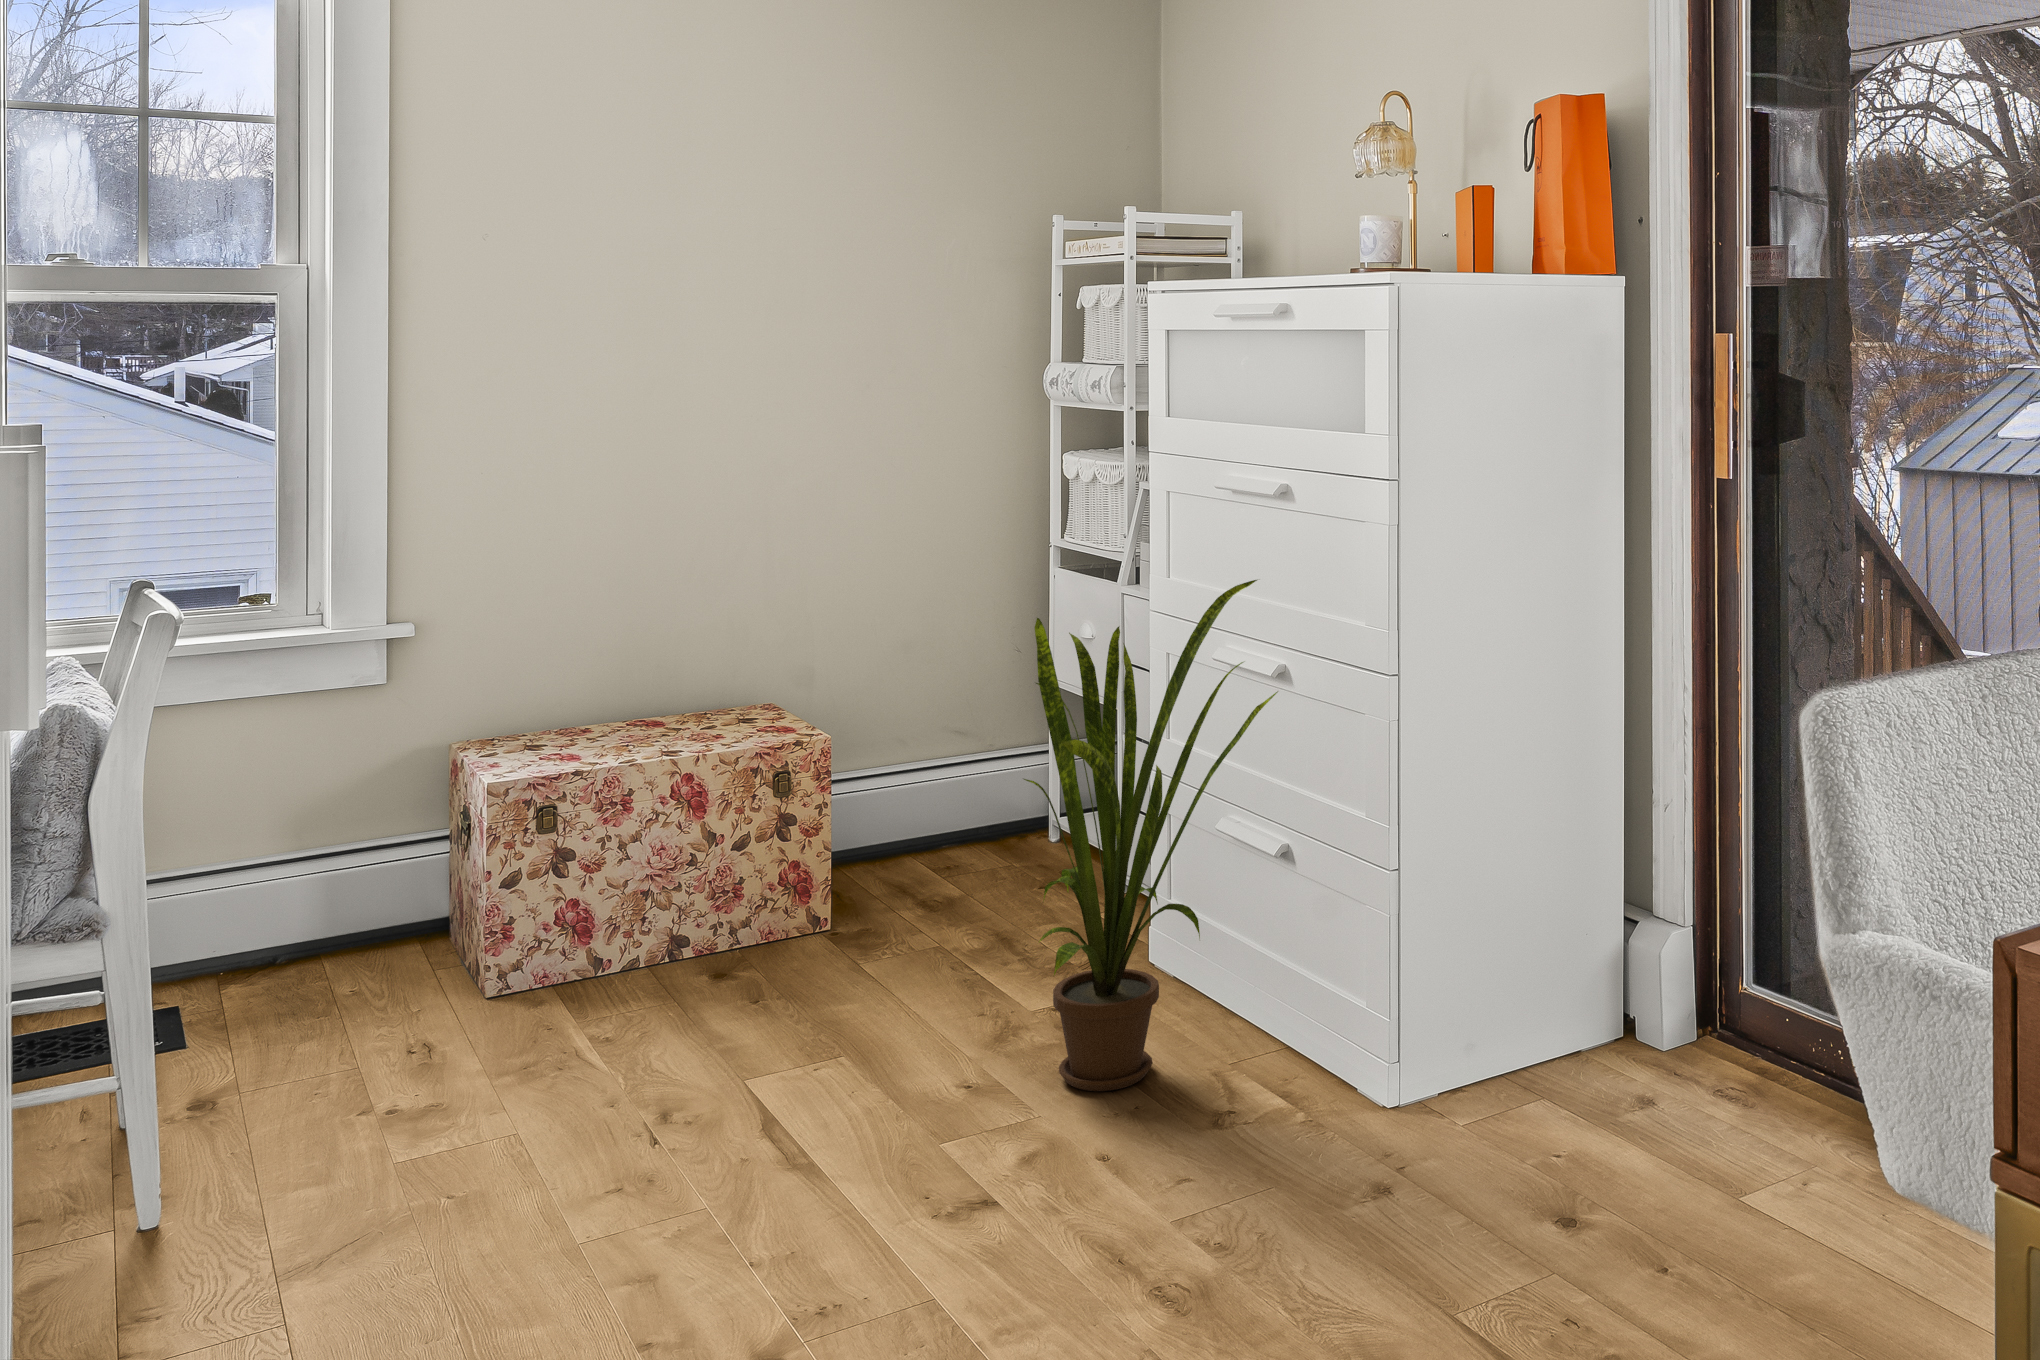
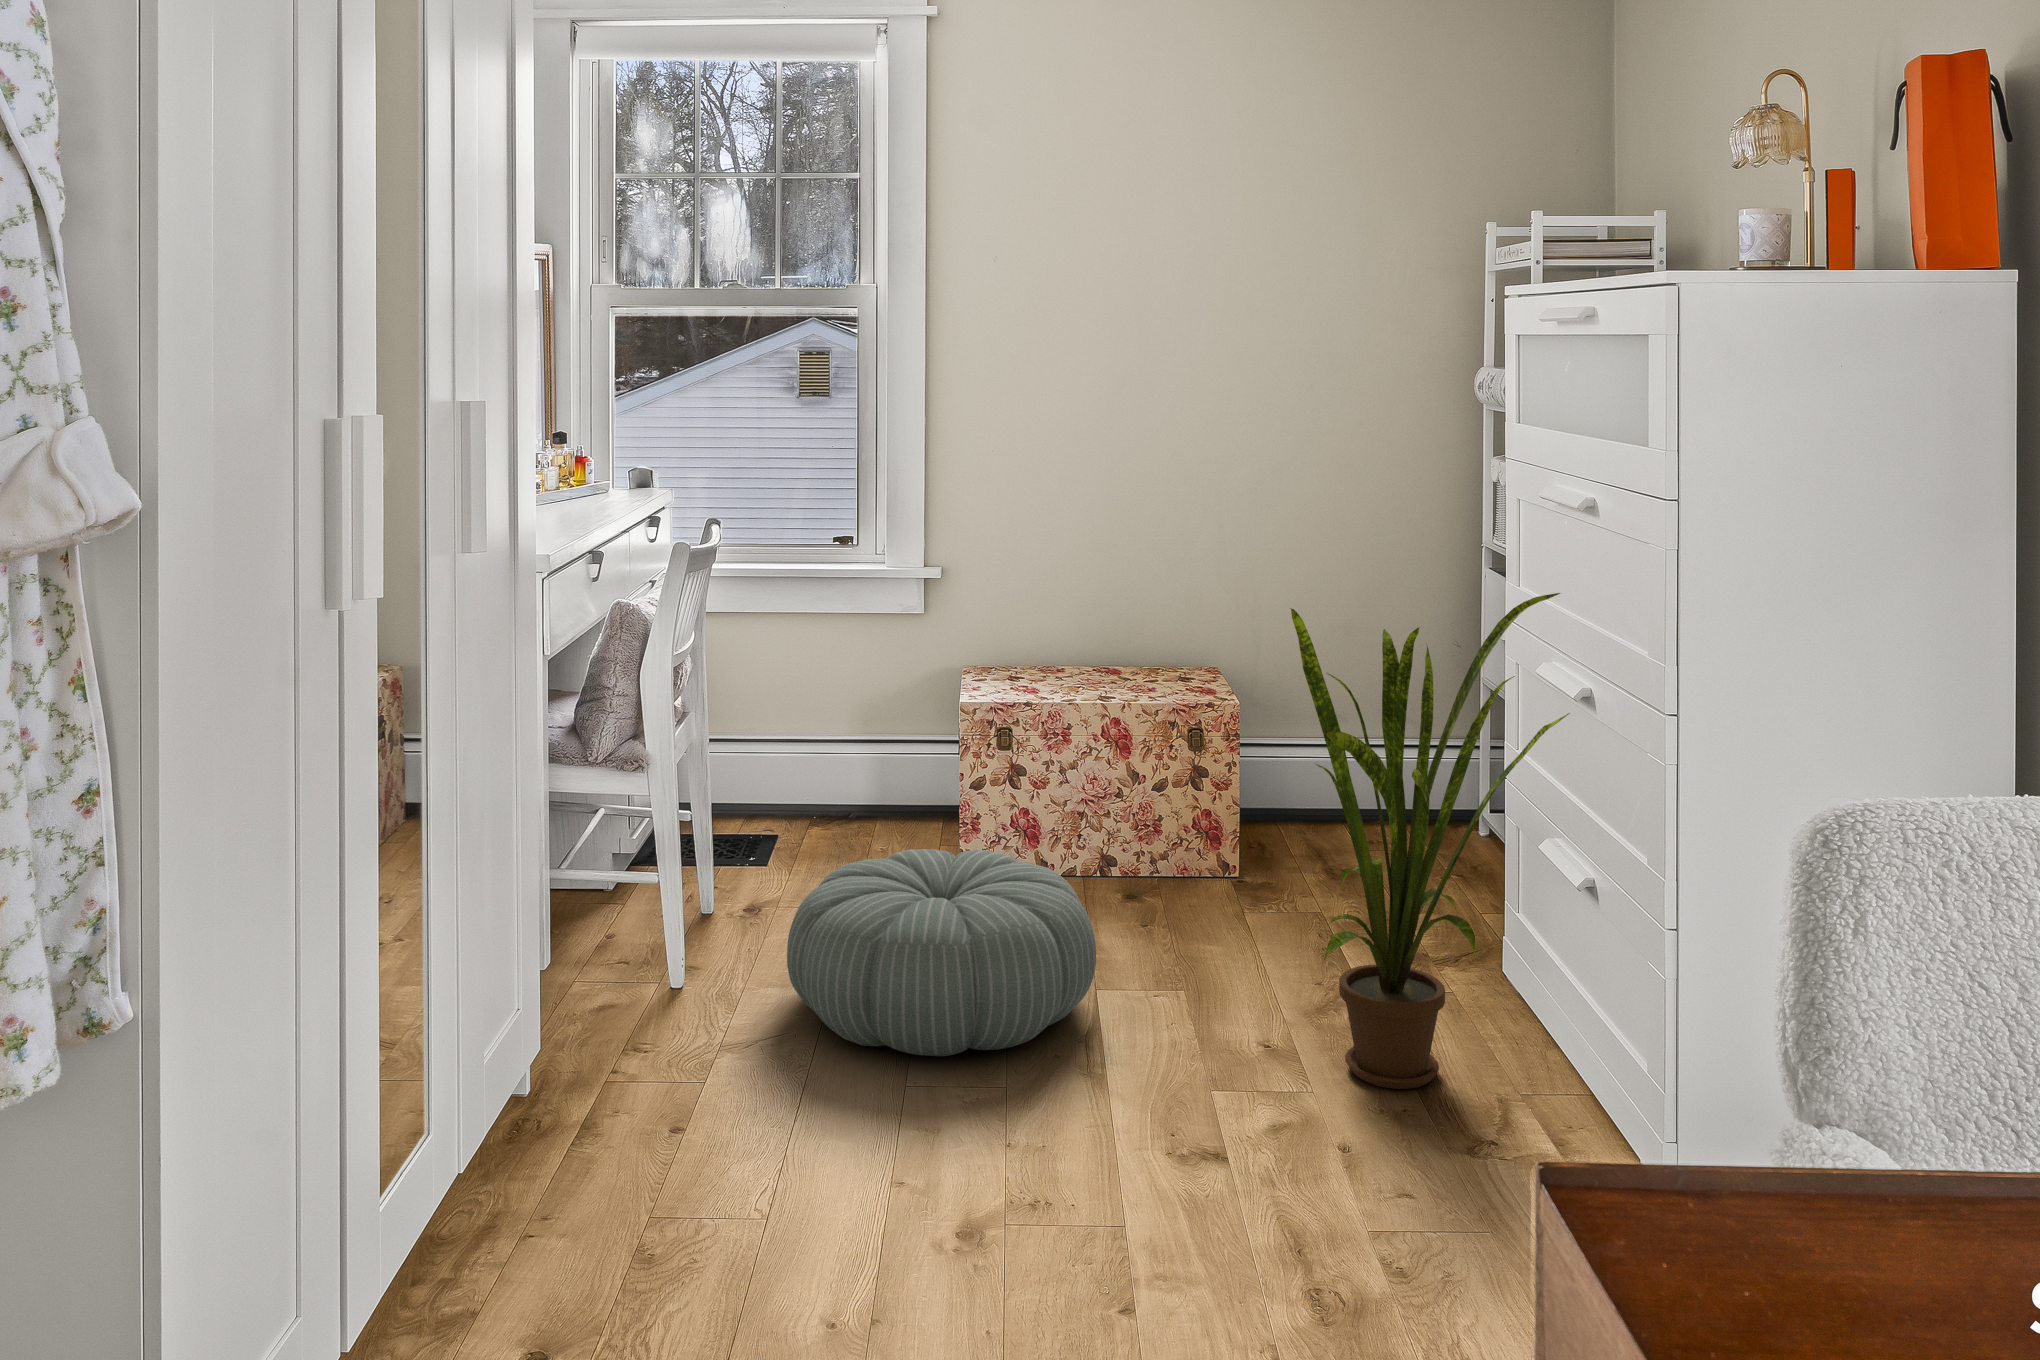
pouf: none [349,950,771,1216] -> present [787,849,1096,1056]

